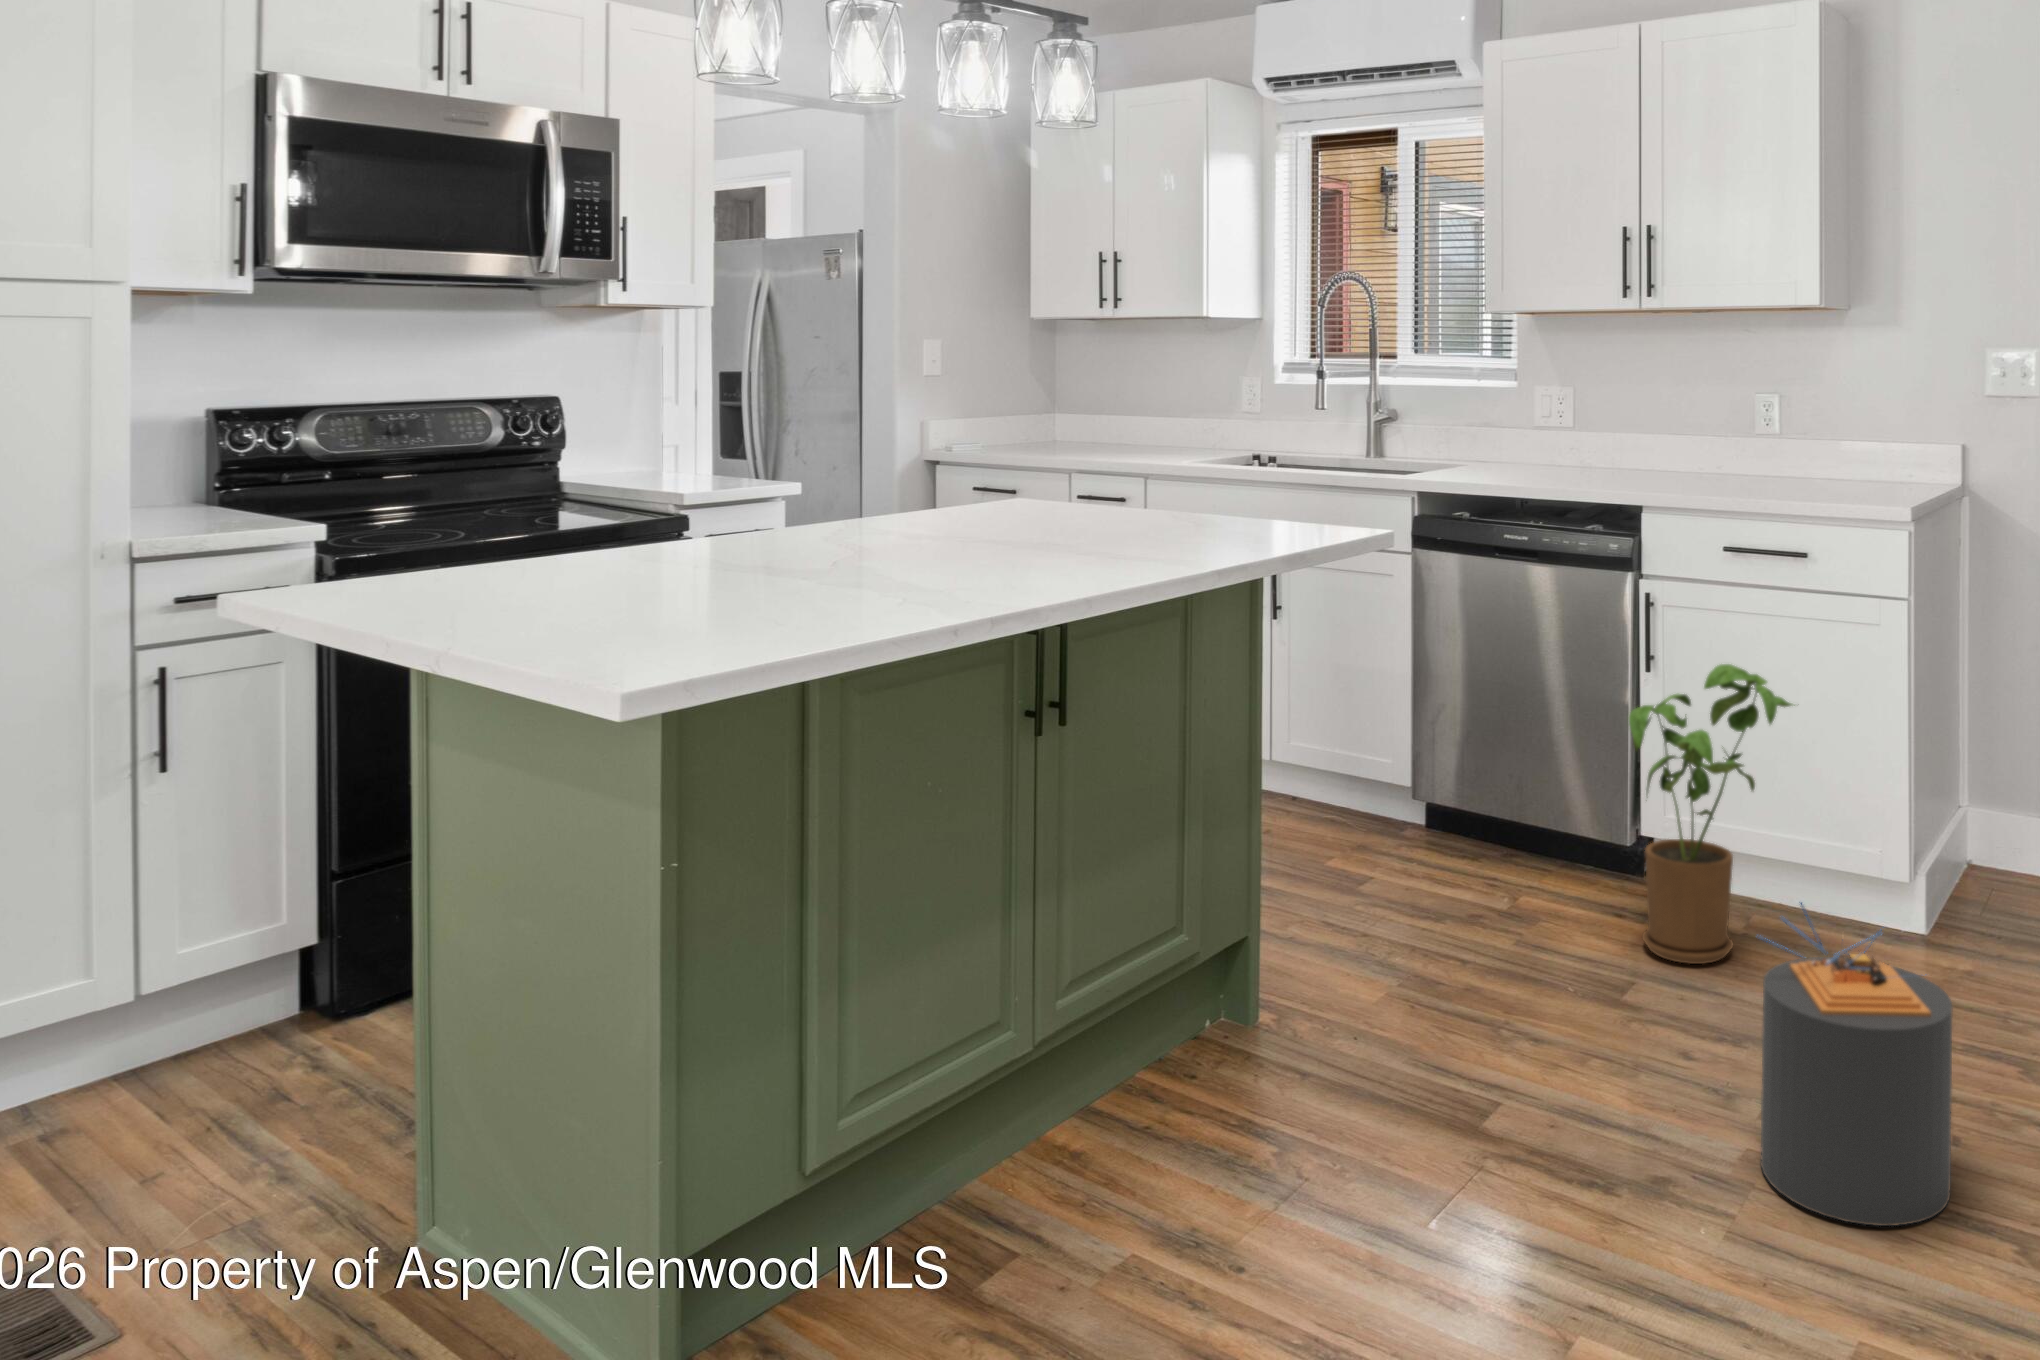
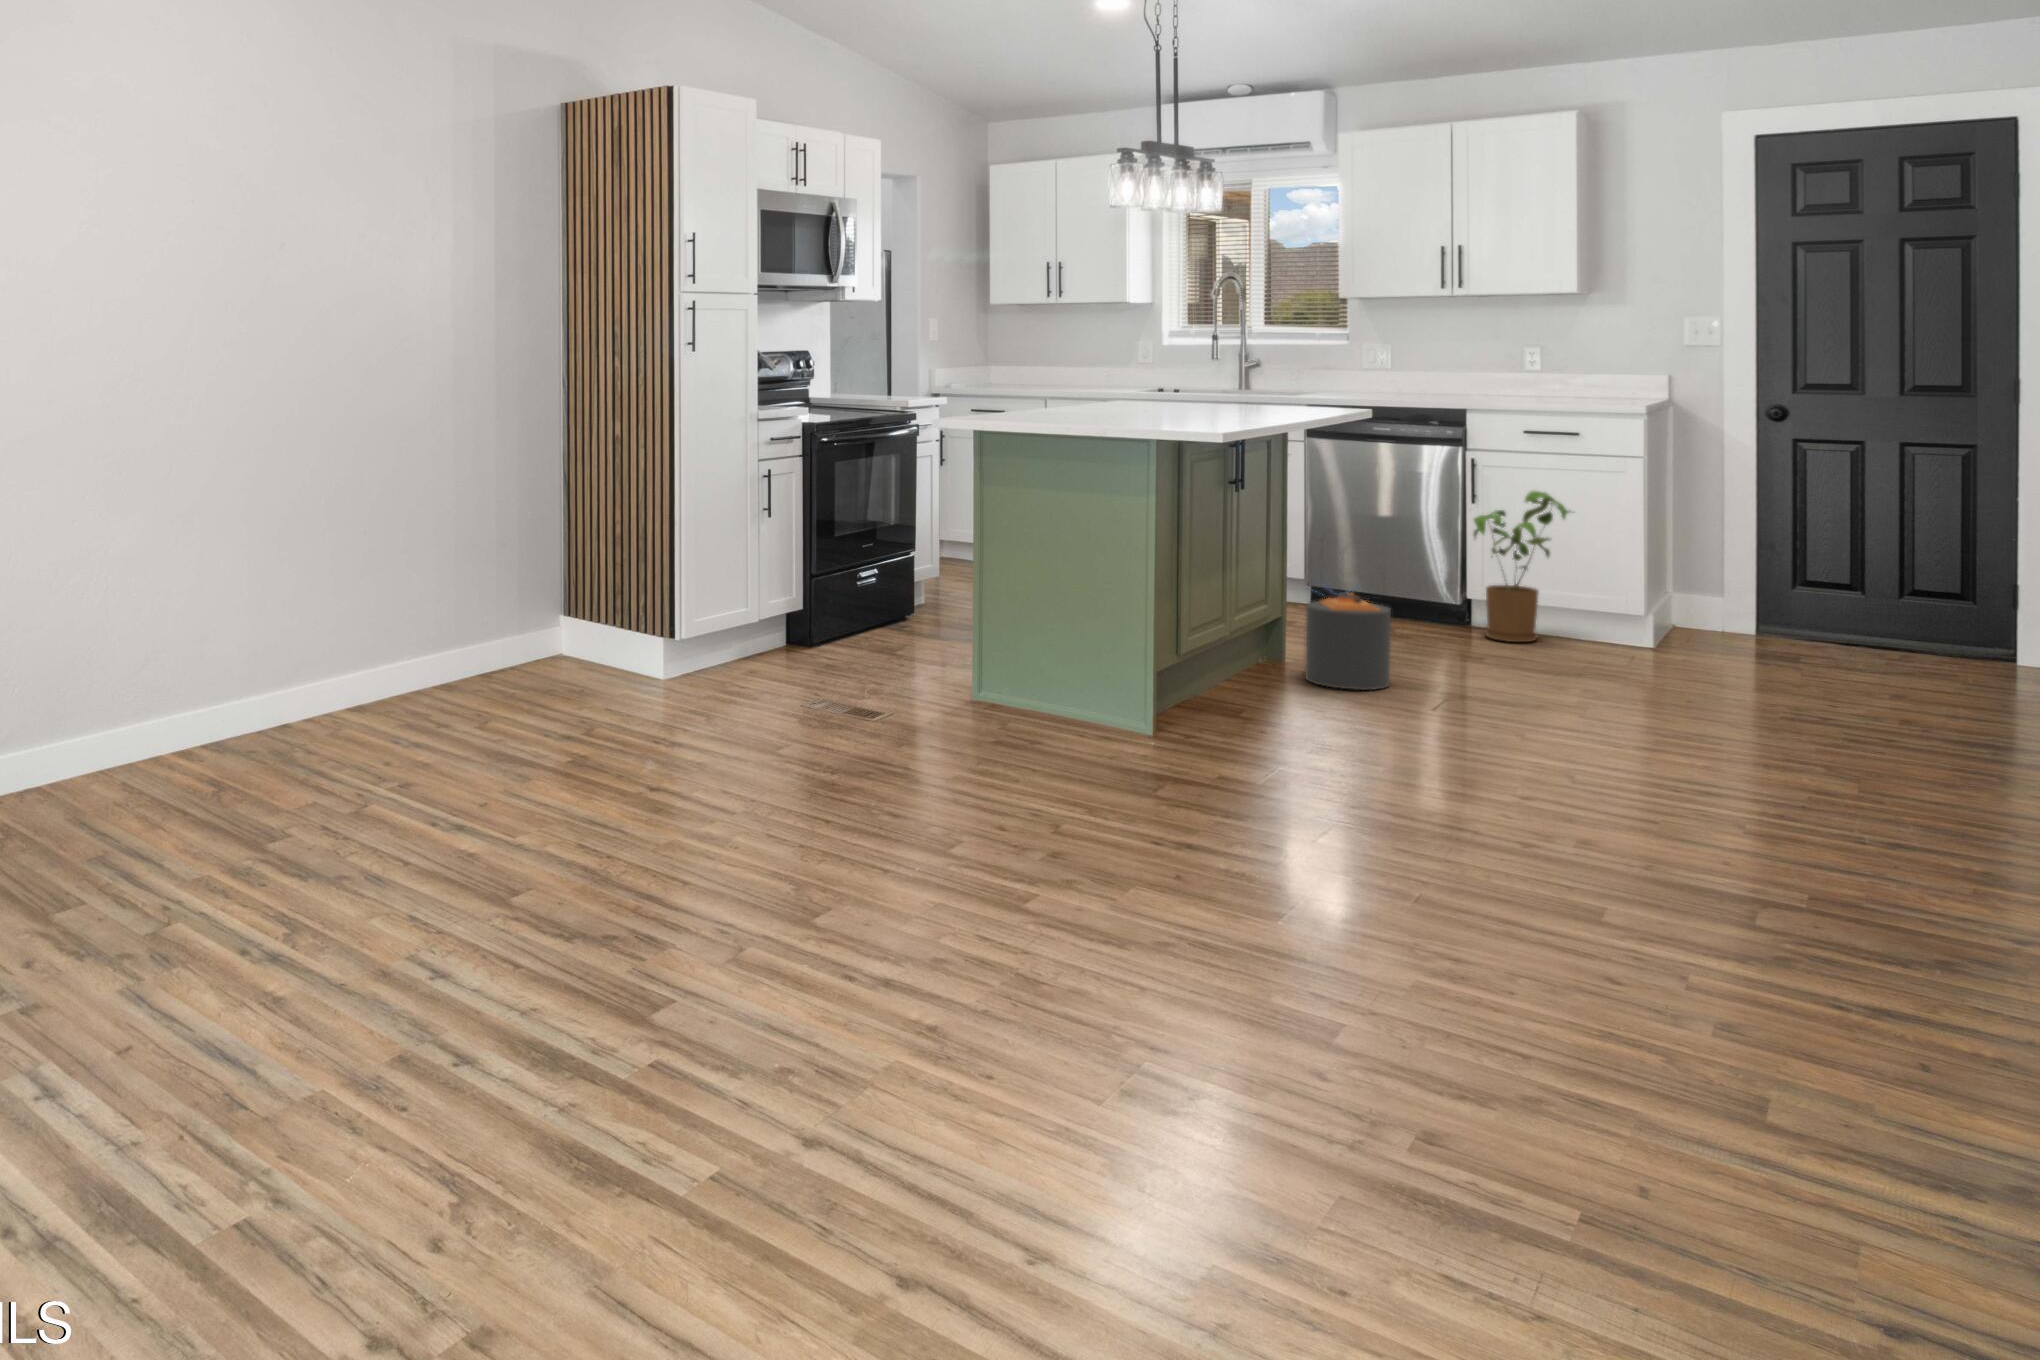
trash can: present [1757,902,1953,1226] -> present [1305,577,1391,690]

